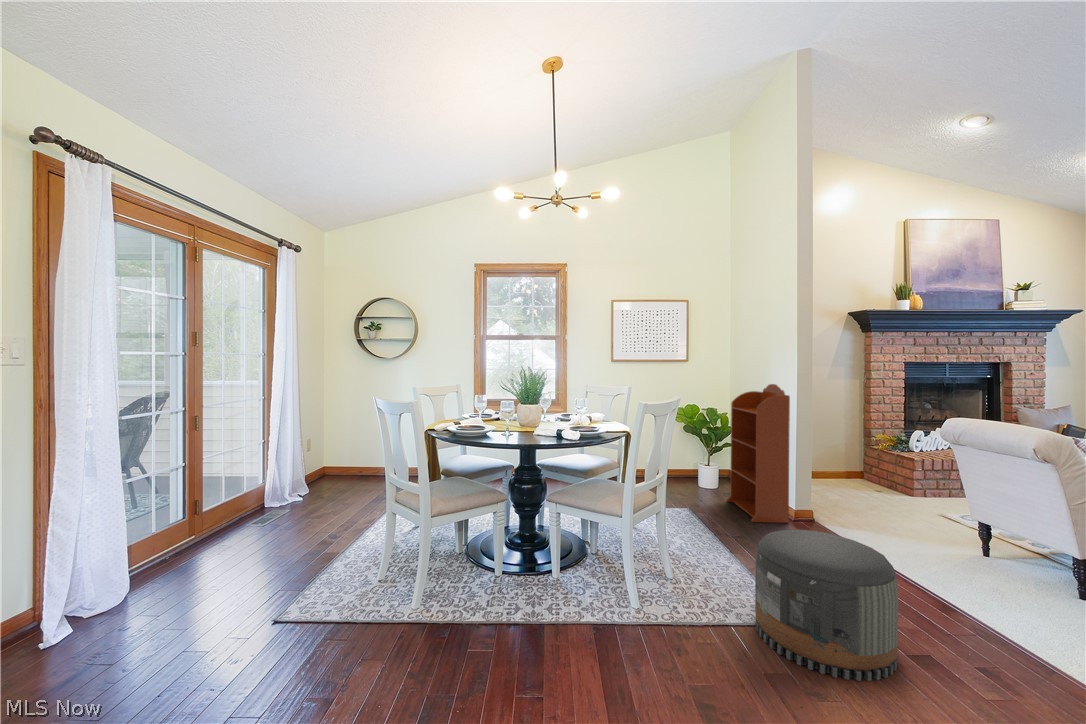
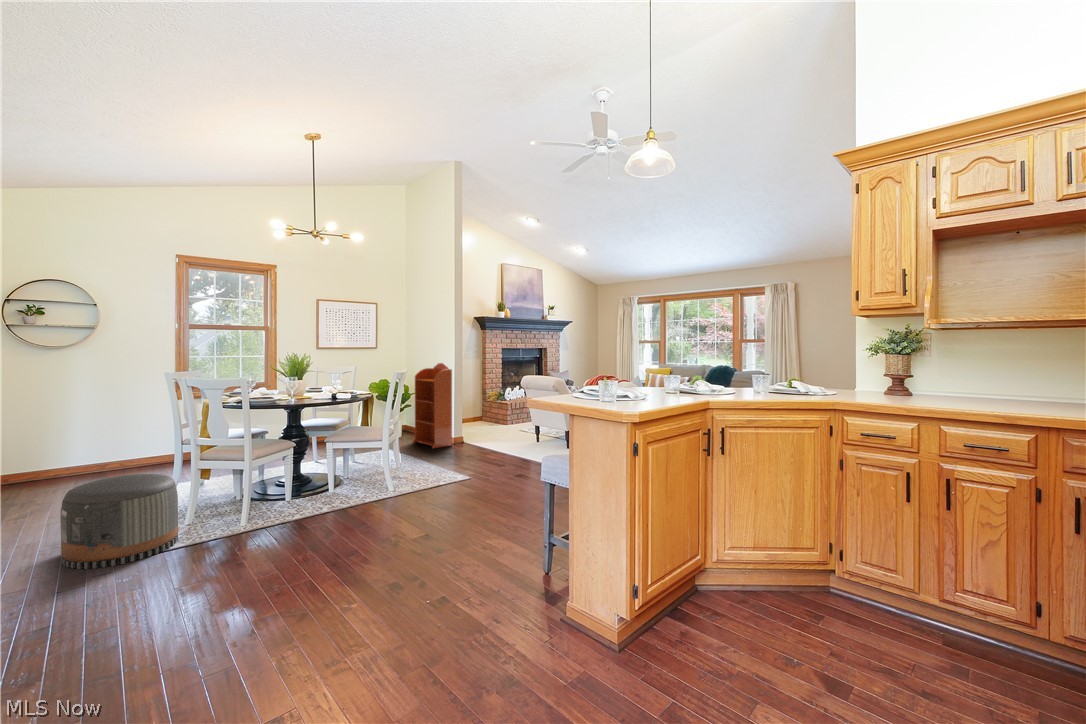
pouf: present [755,530,898,681] -> present [60,474,178,569]

